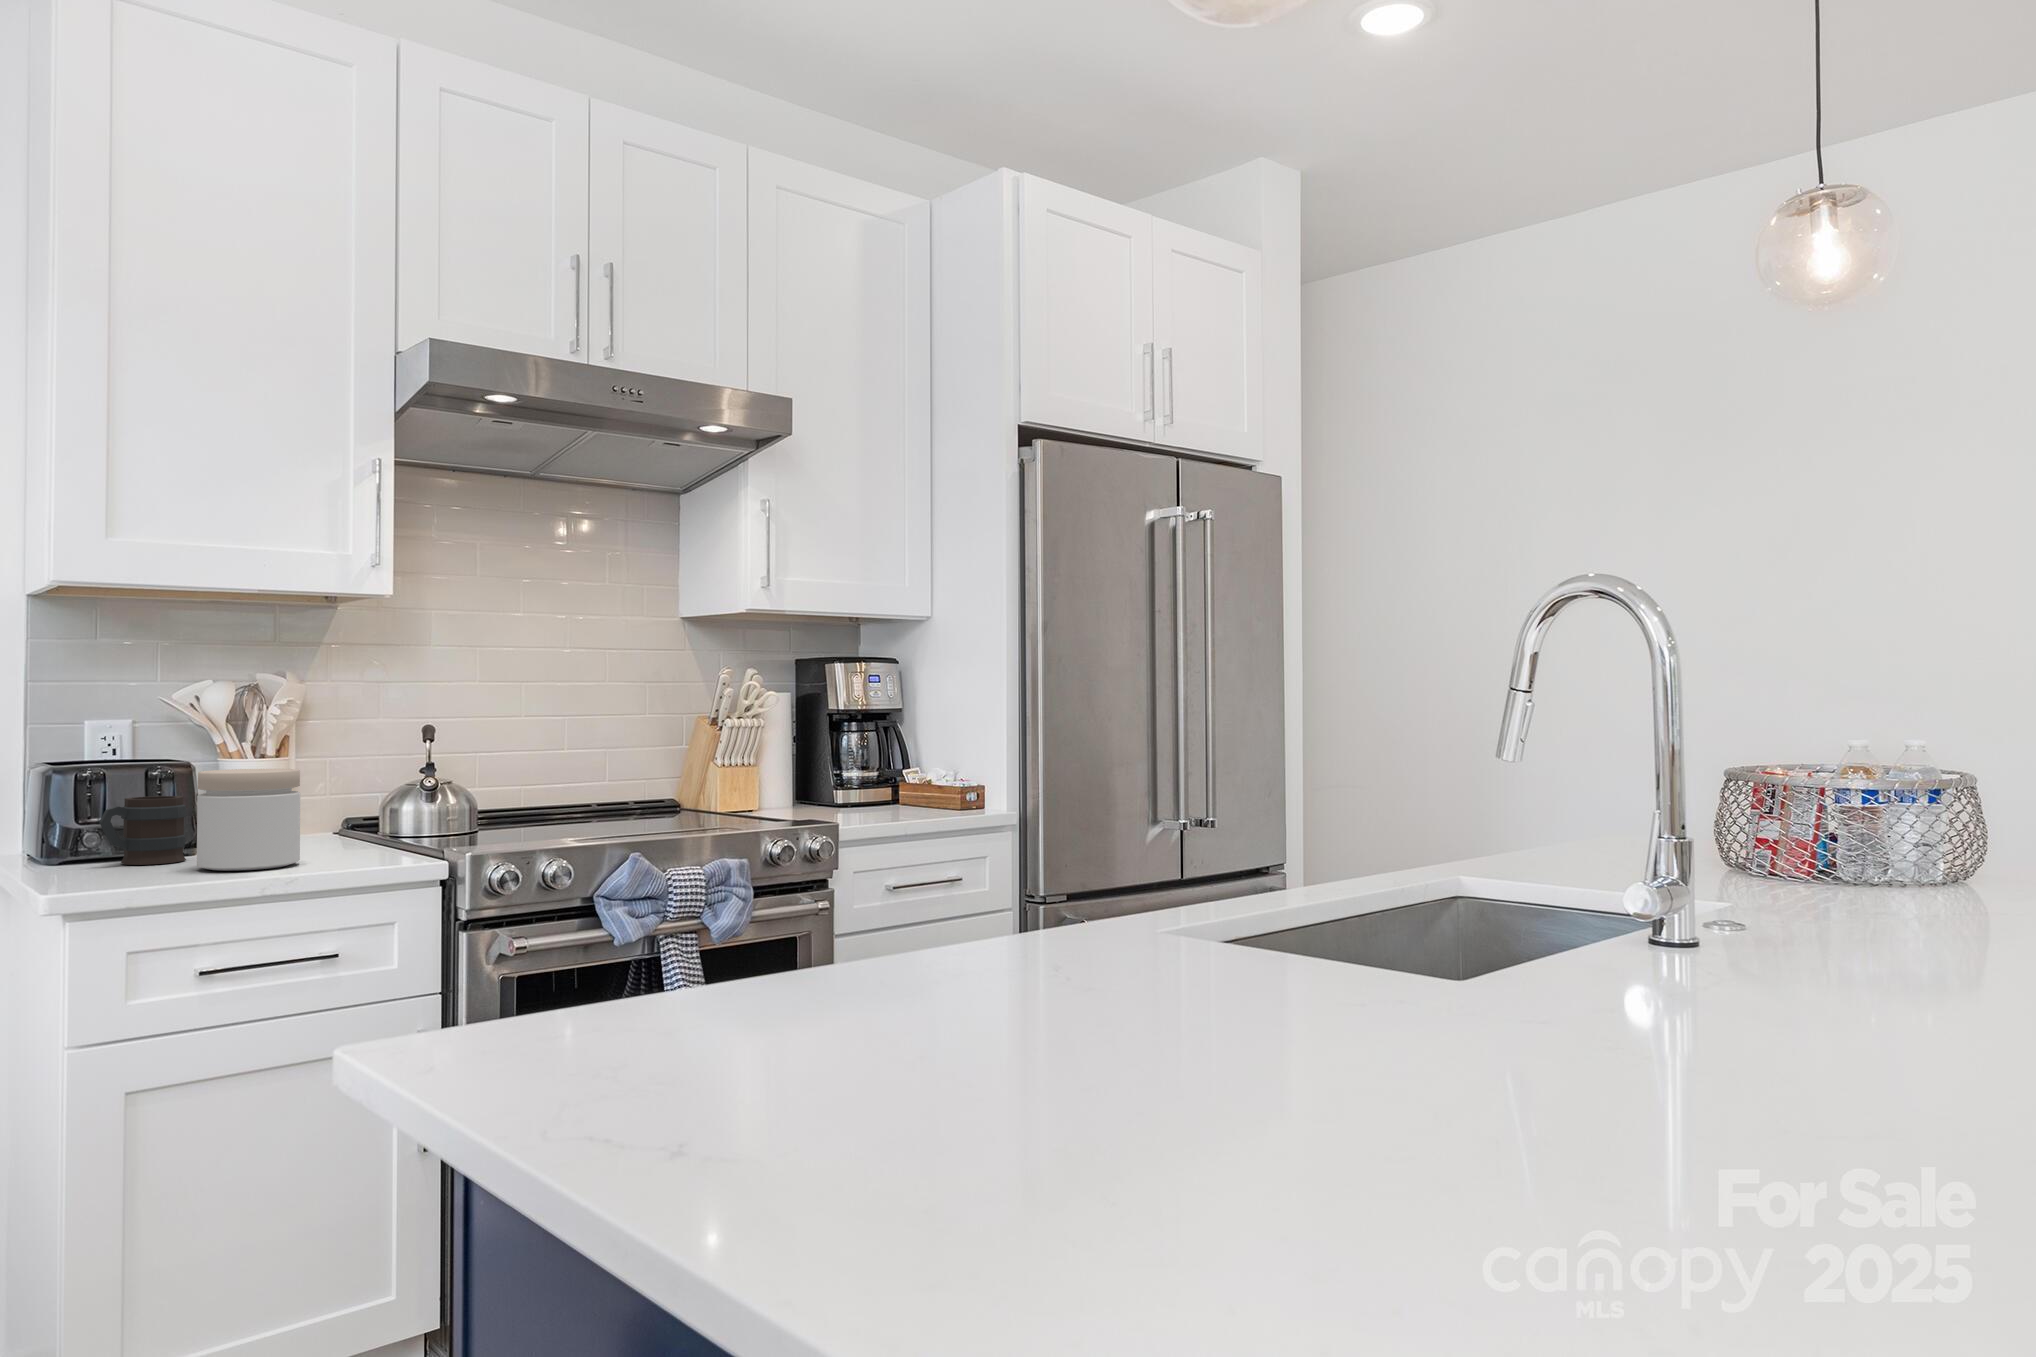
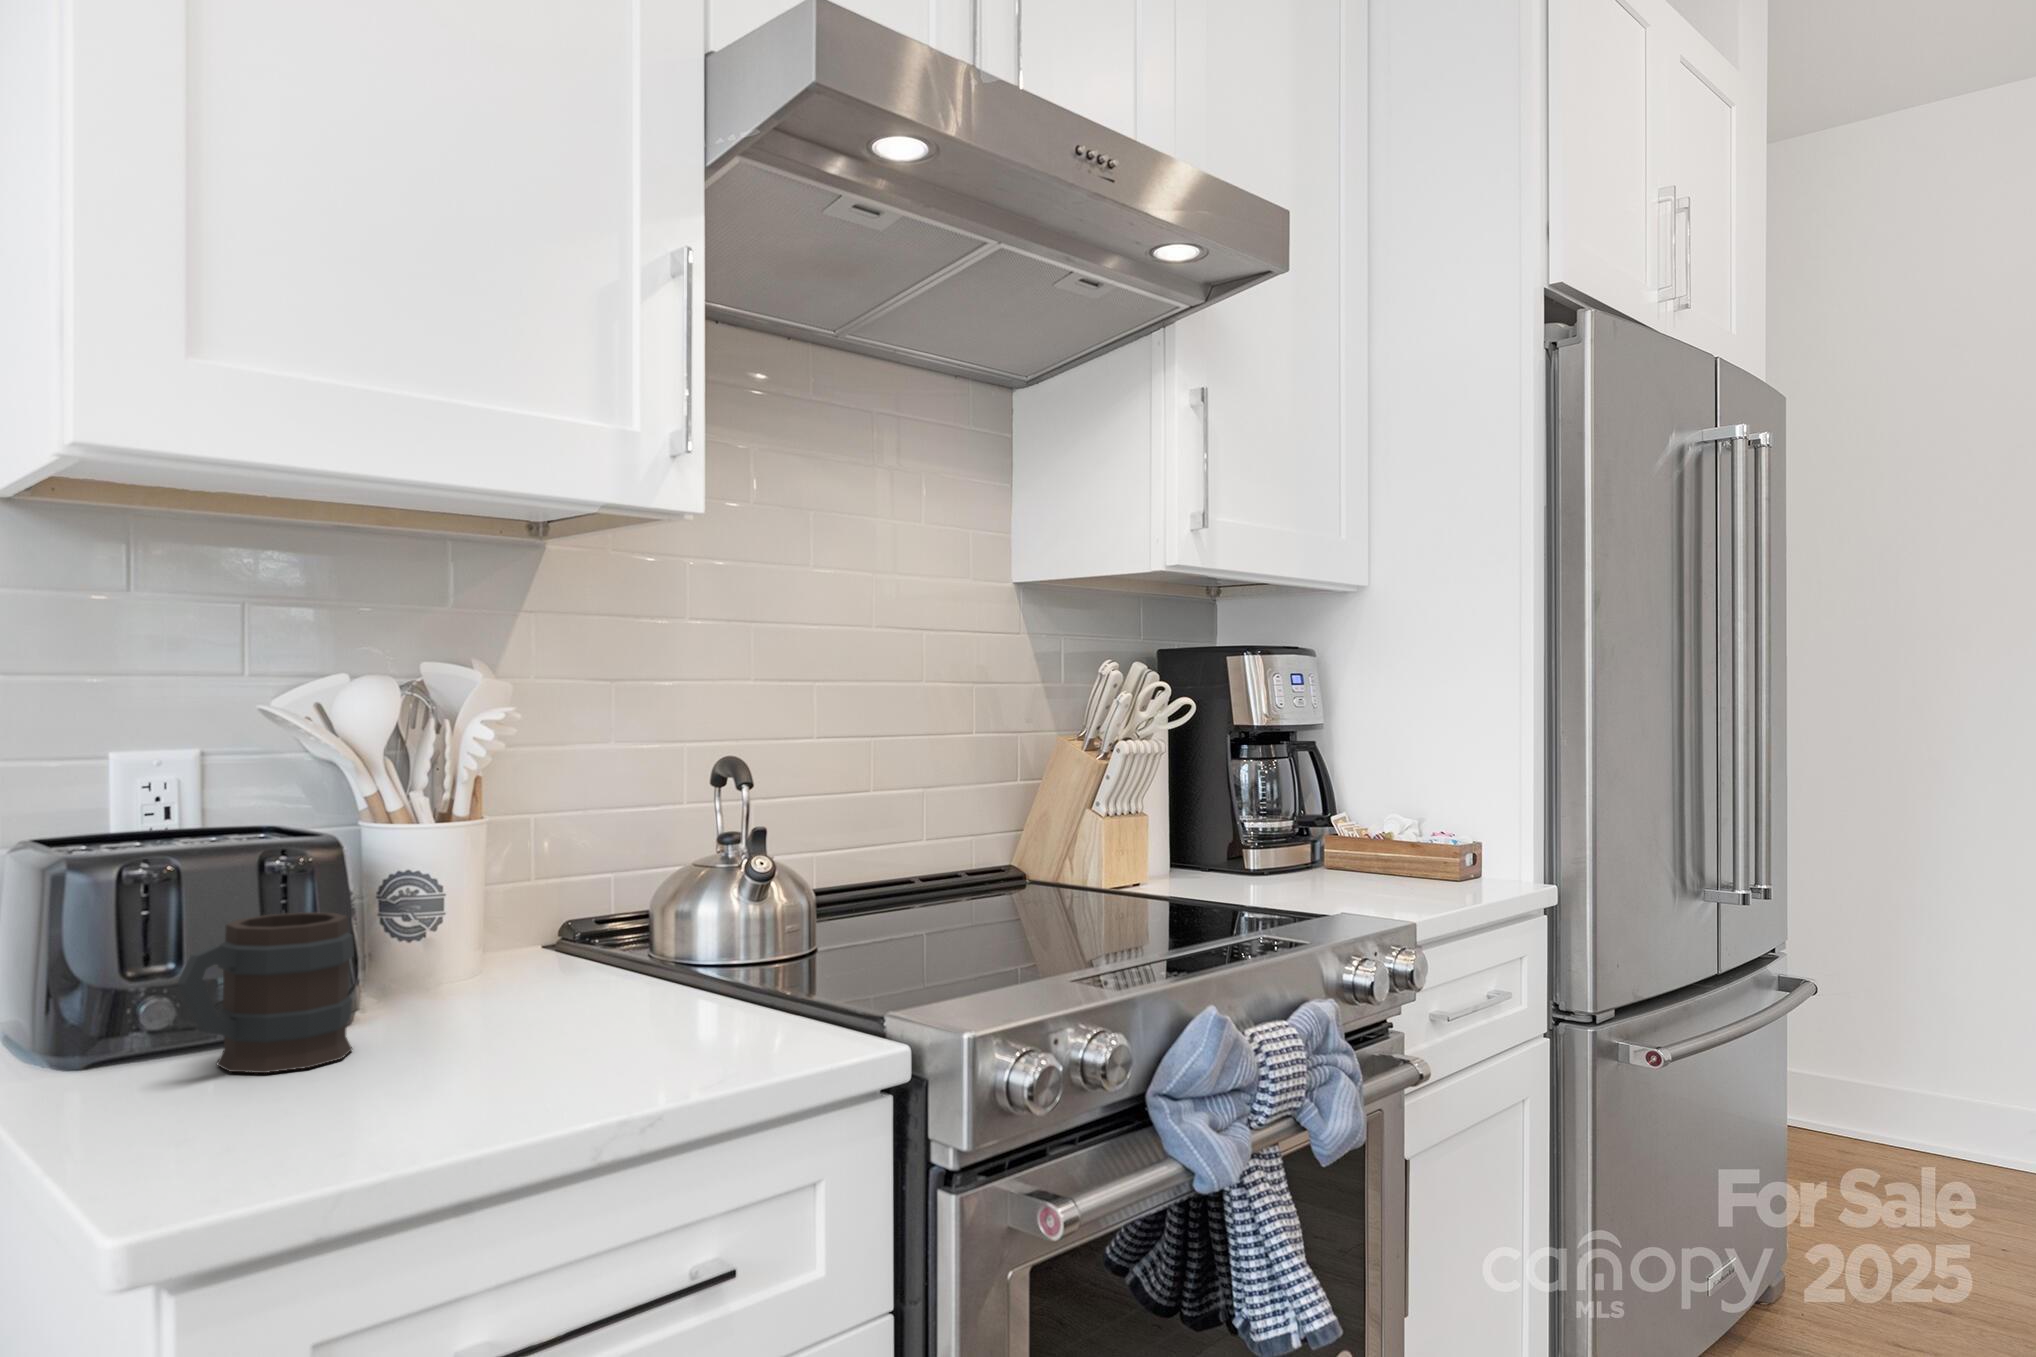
jar: present [197,769,300,871] -> none [413,857,626,1101]

